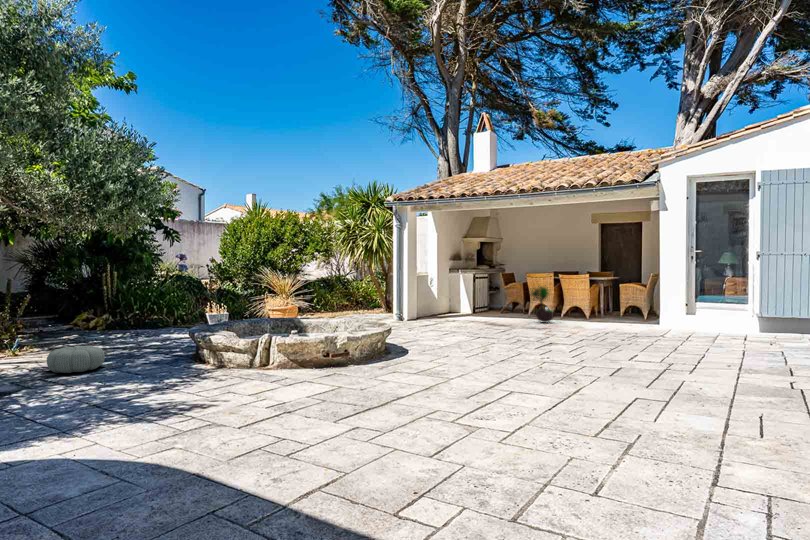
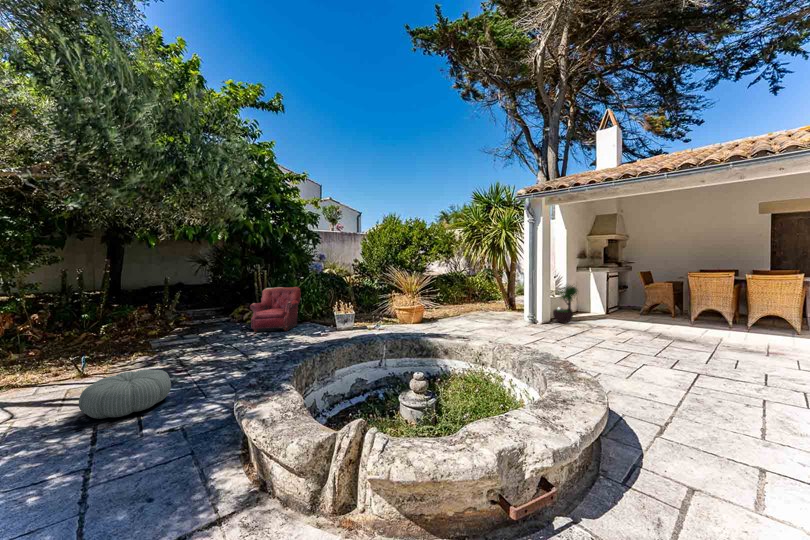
potted tree: present [531,286,554,323] -> present [553,285,578,323]
armchair: none [109,289,161,336] -> present [250,287,301,332]

